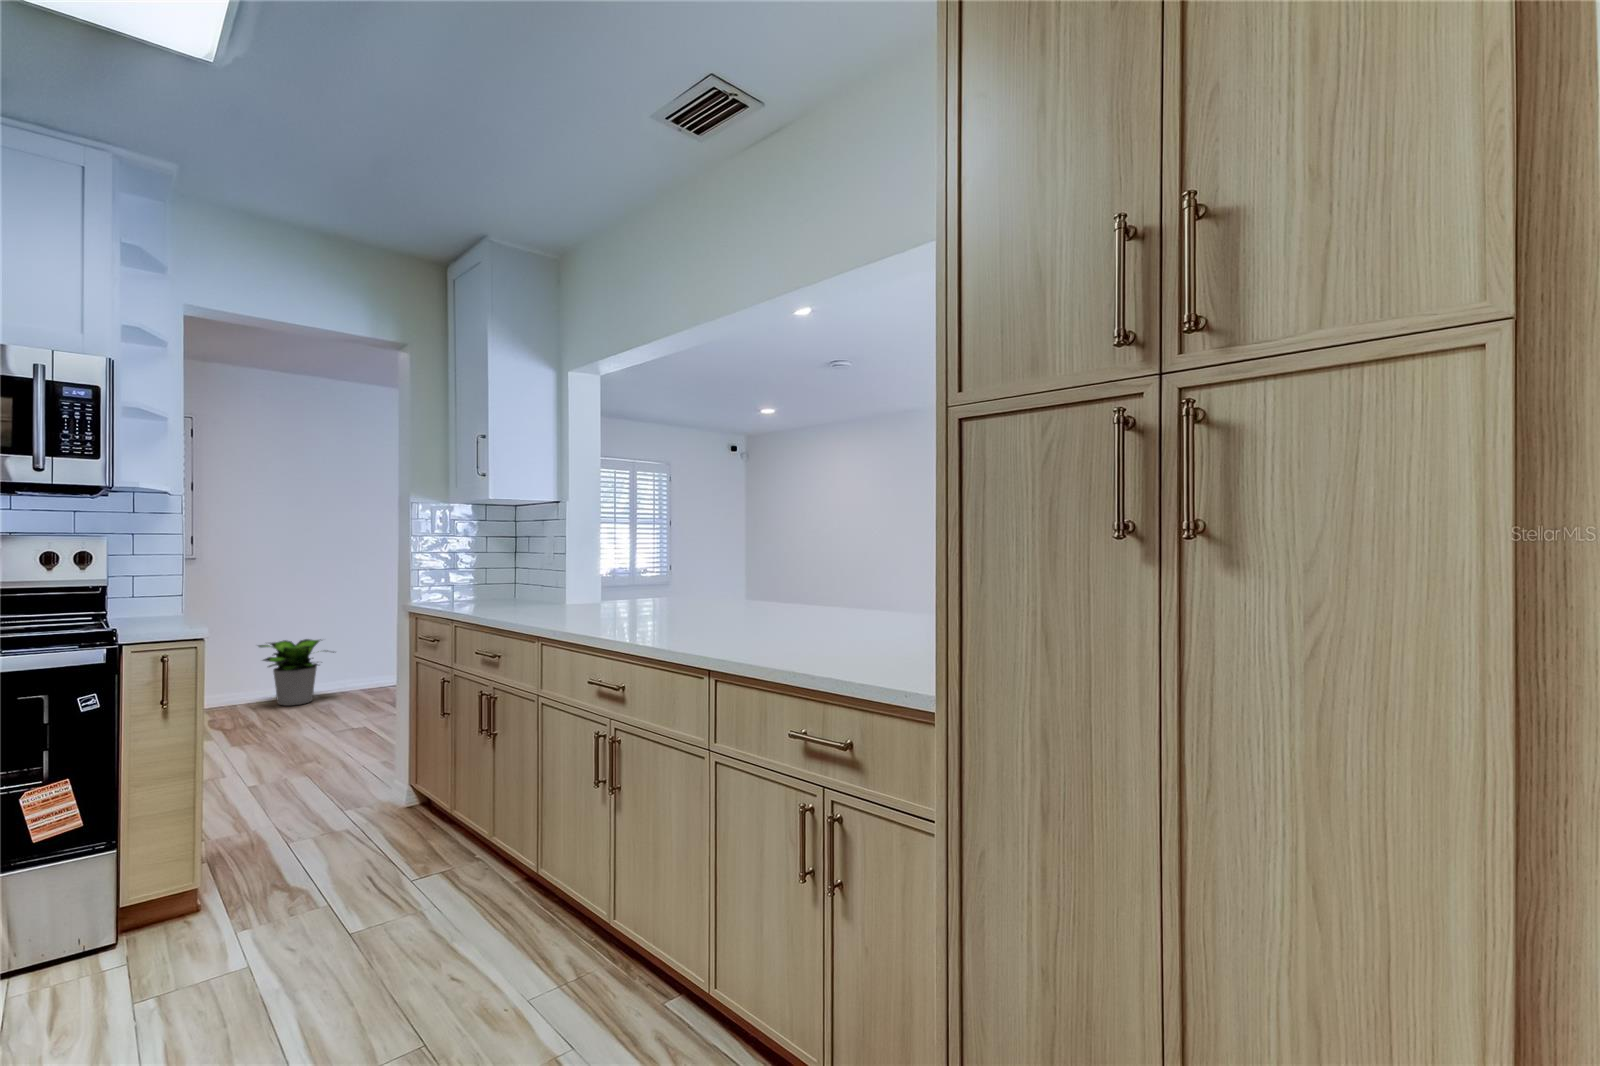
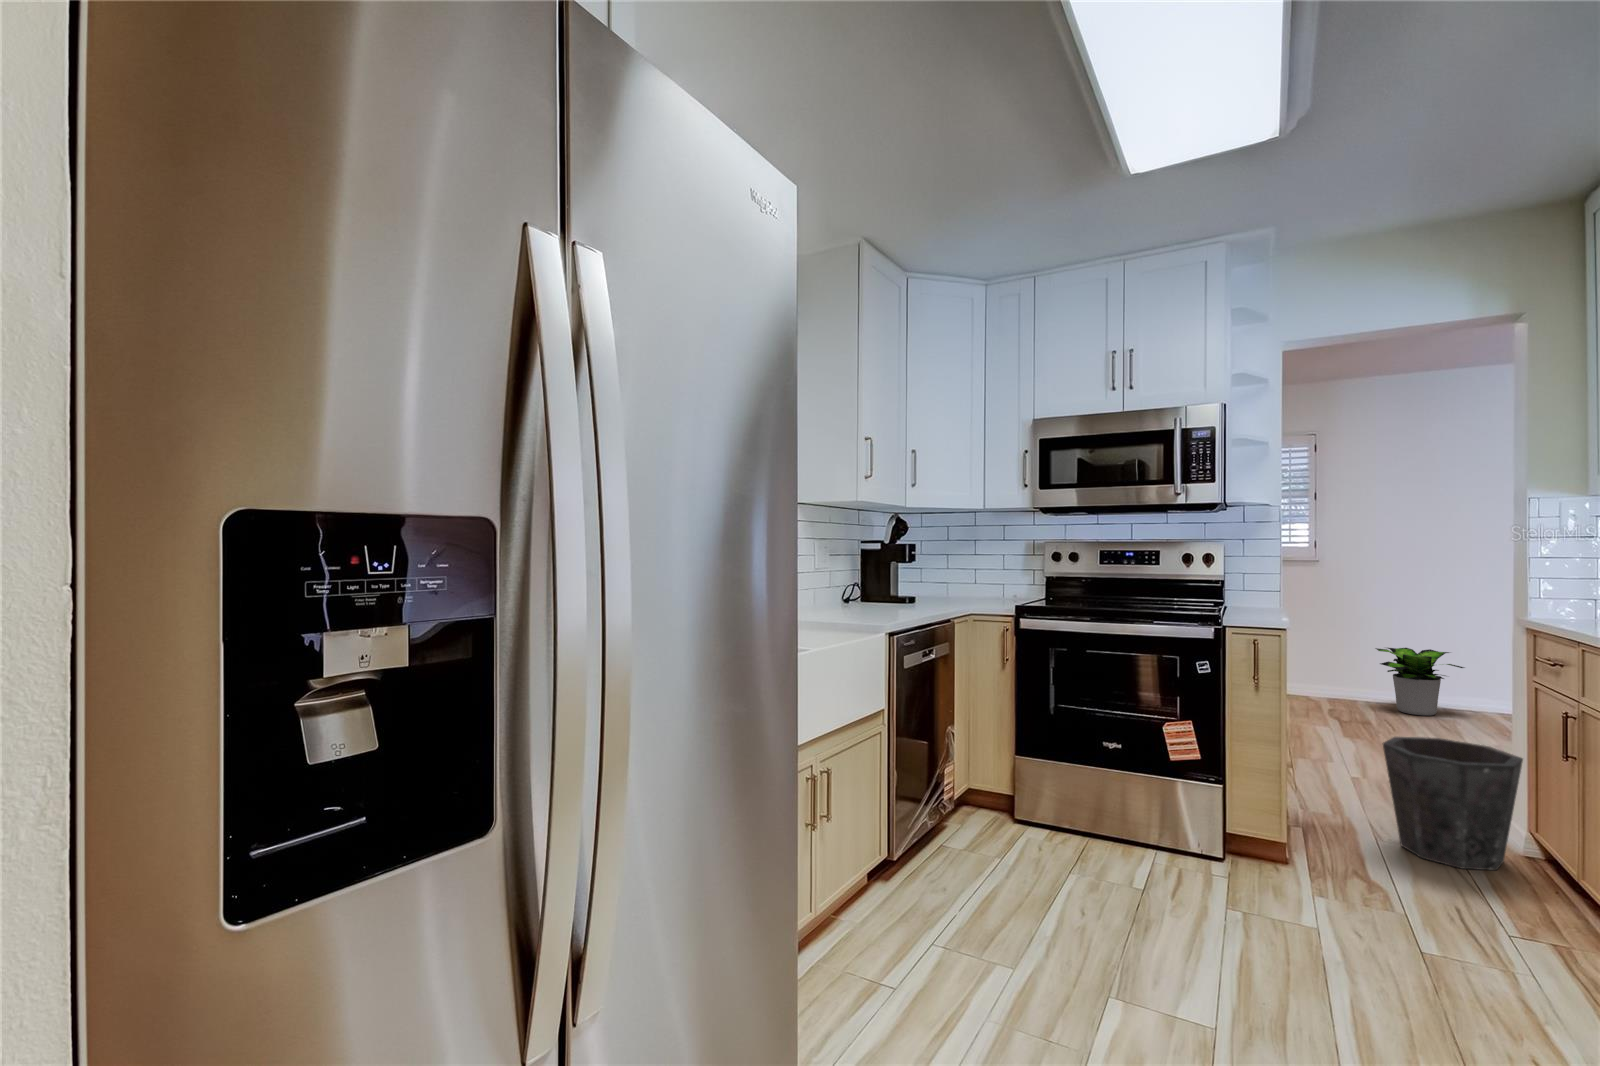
waste bin: none [294,720,409,845] -> present [1383,737,1523,870]

